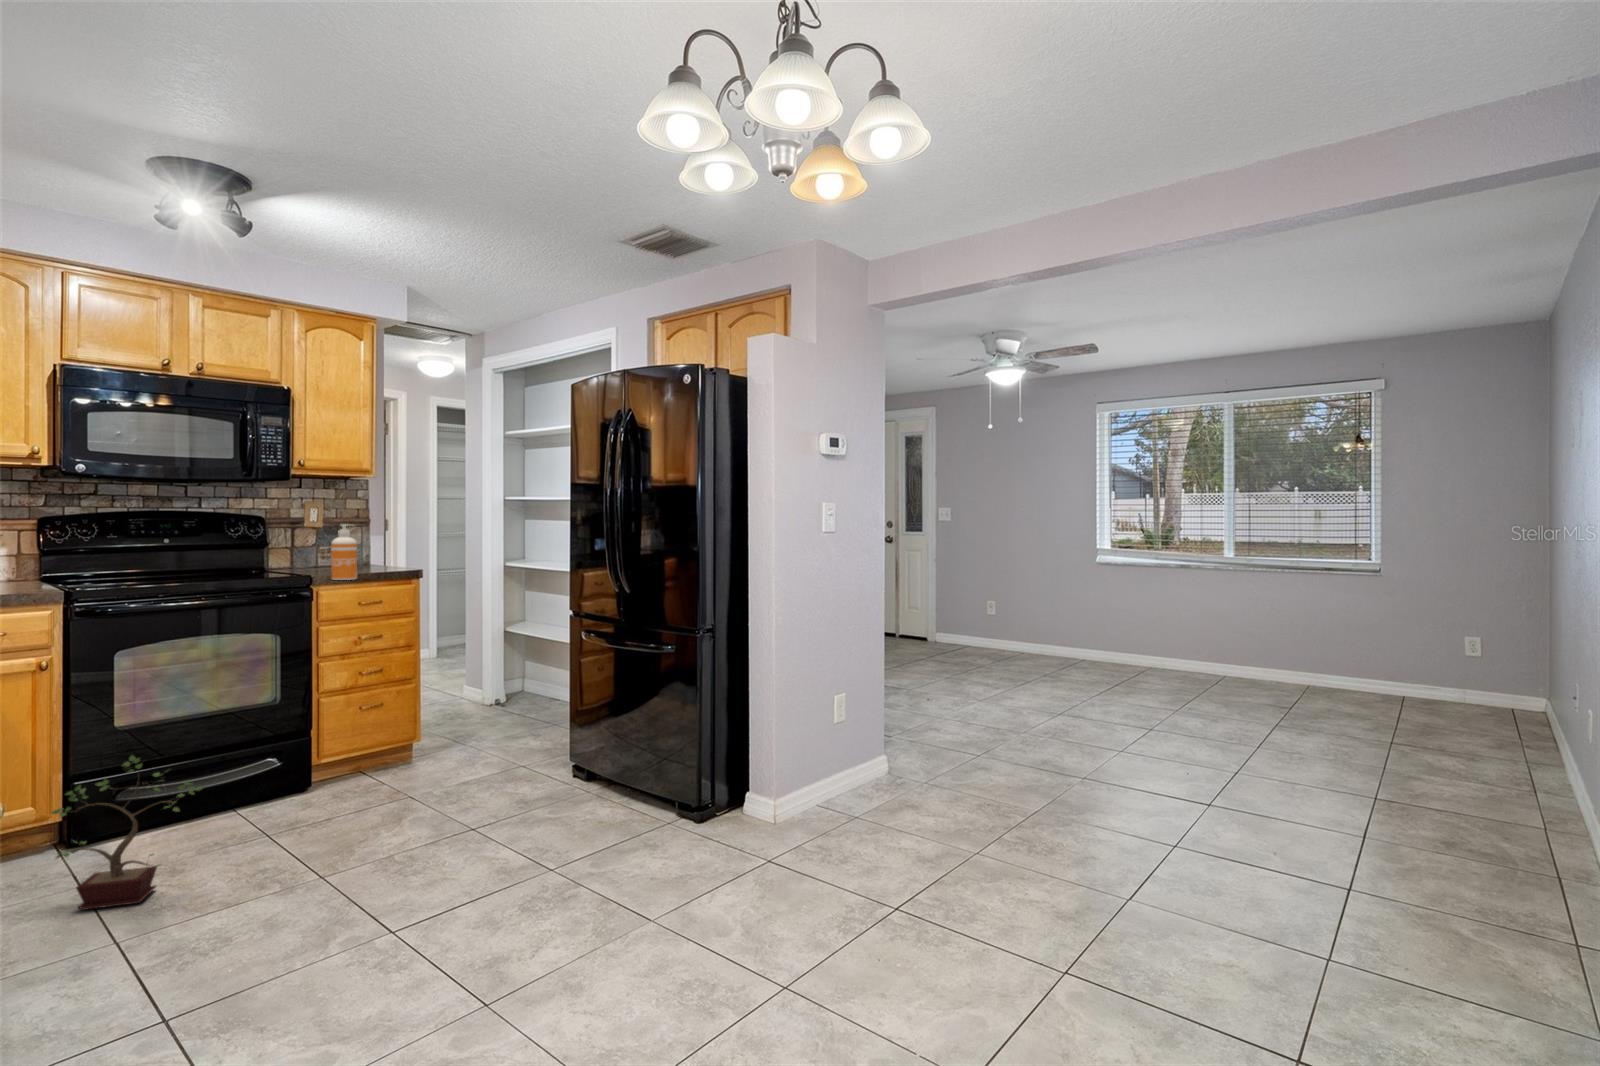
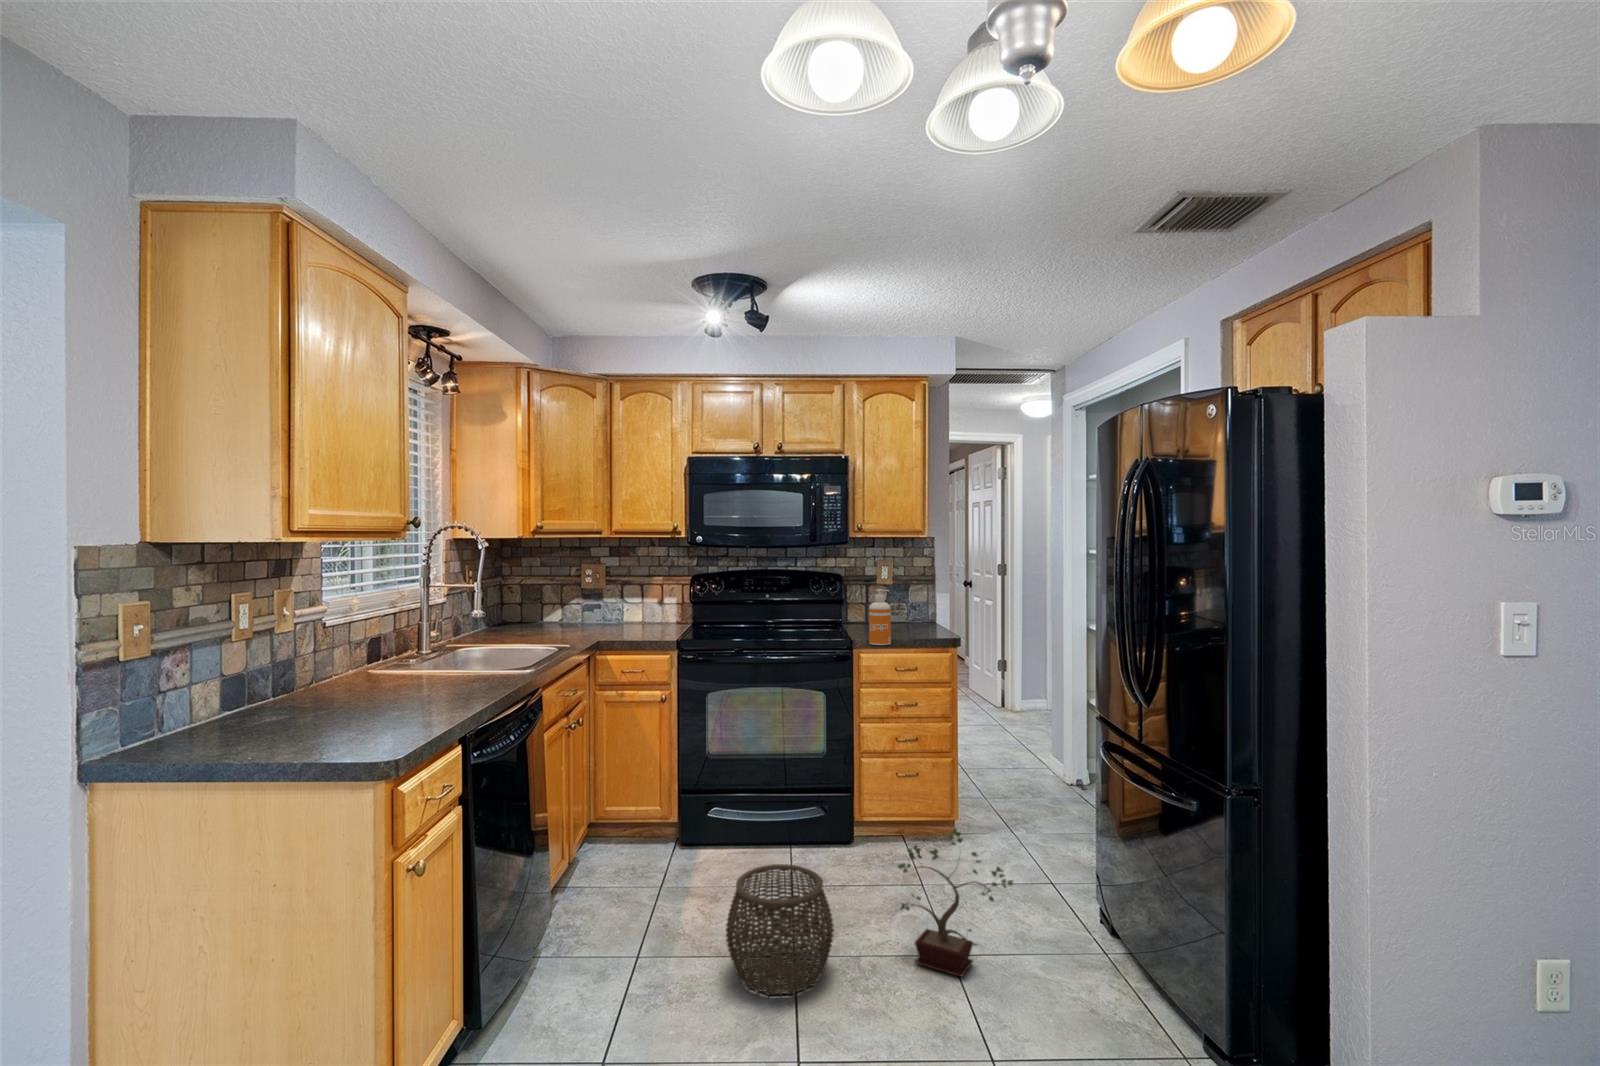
potted plant: present [52,755,202,910] -> present [898,828,1013,977]
woven basket: none [256,780,381,902] -> present [726,864,834,995]

